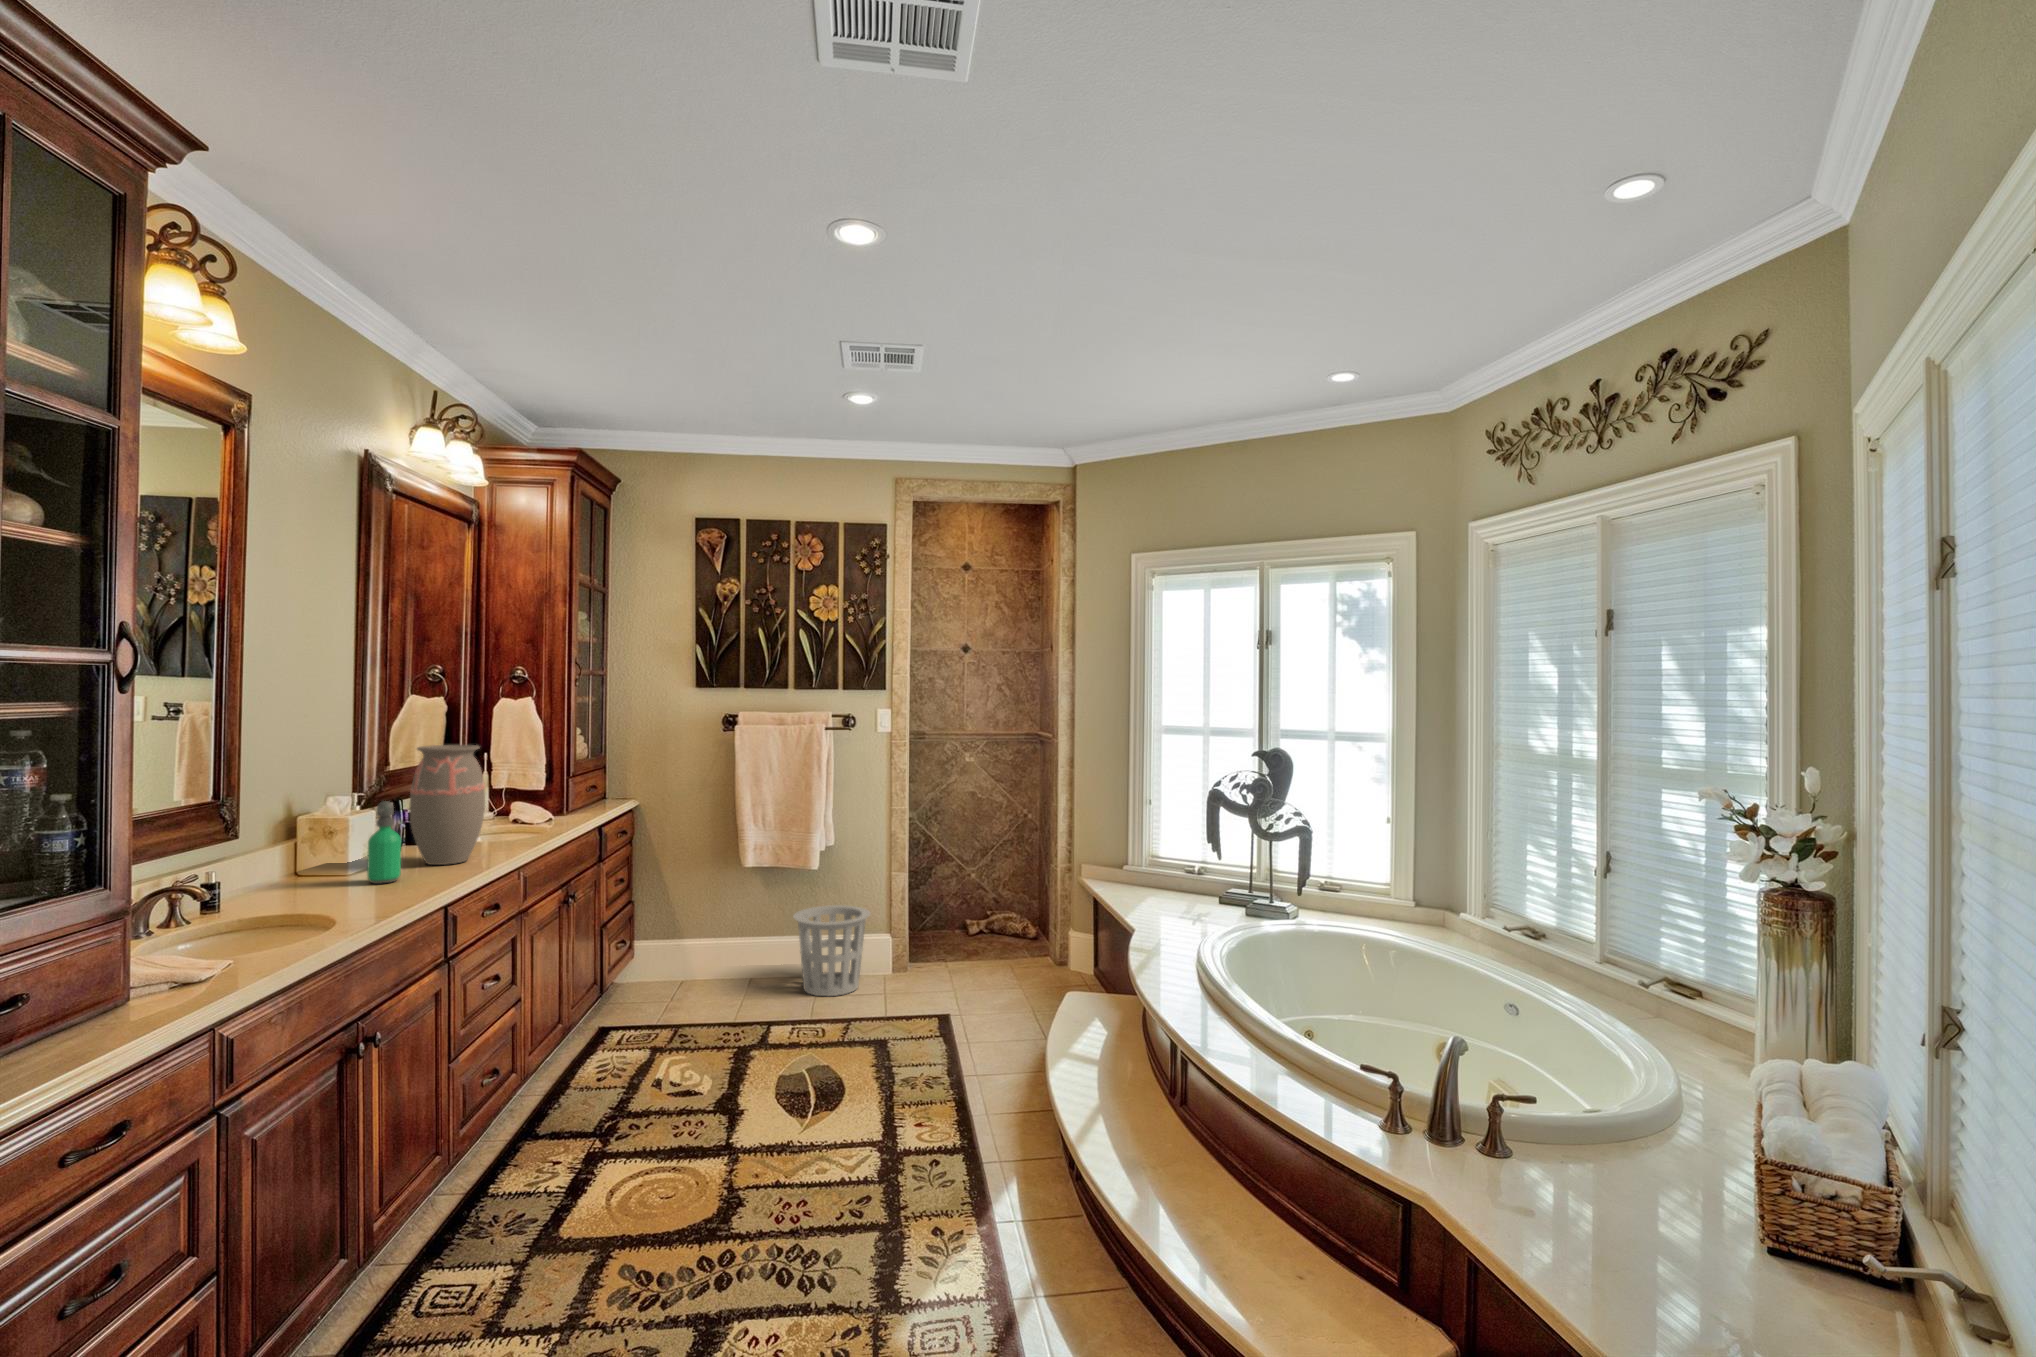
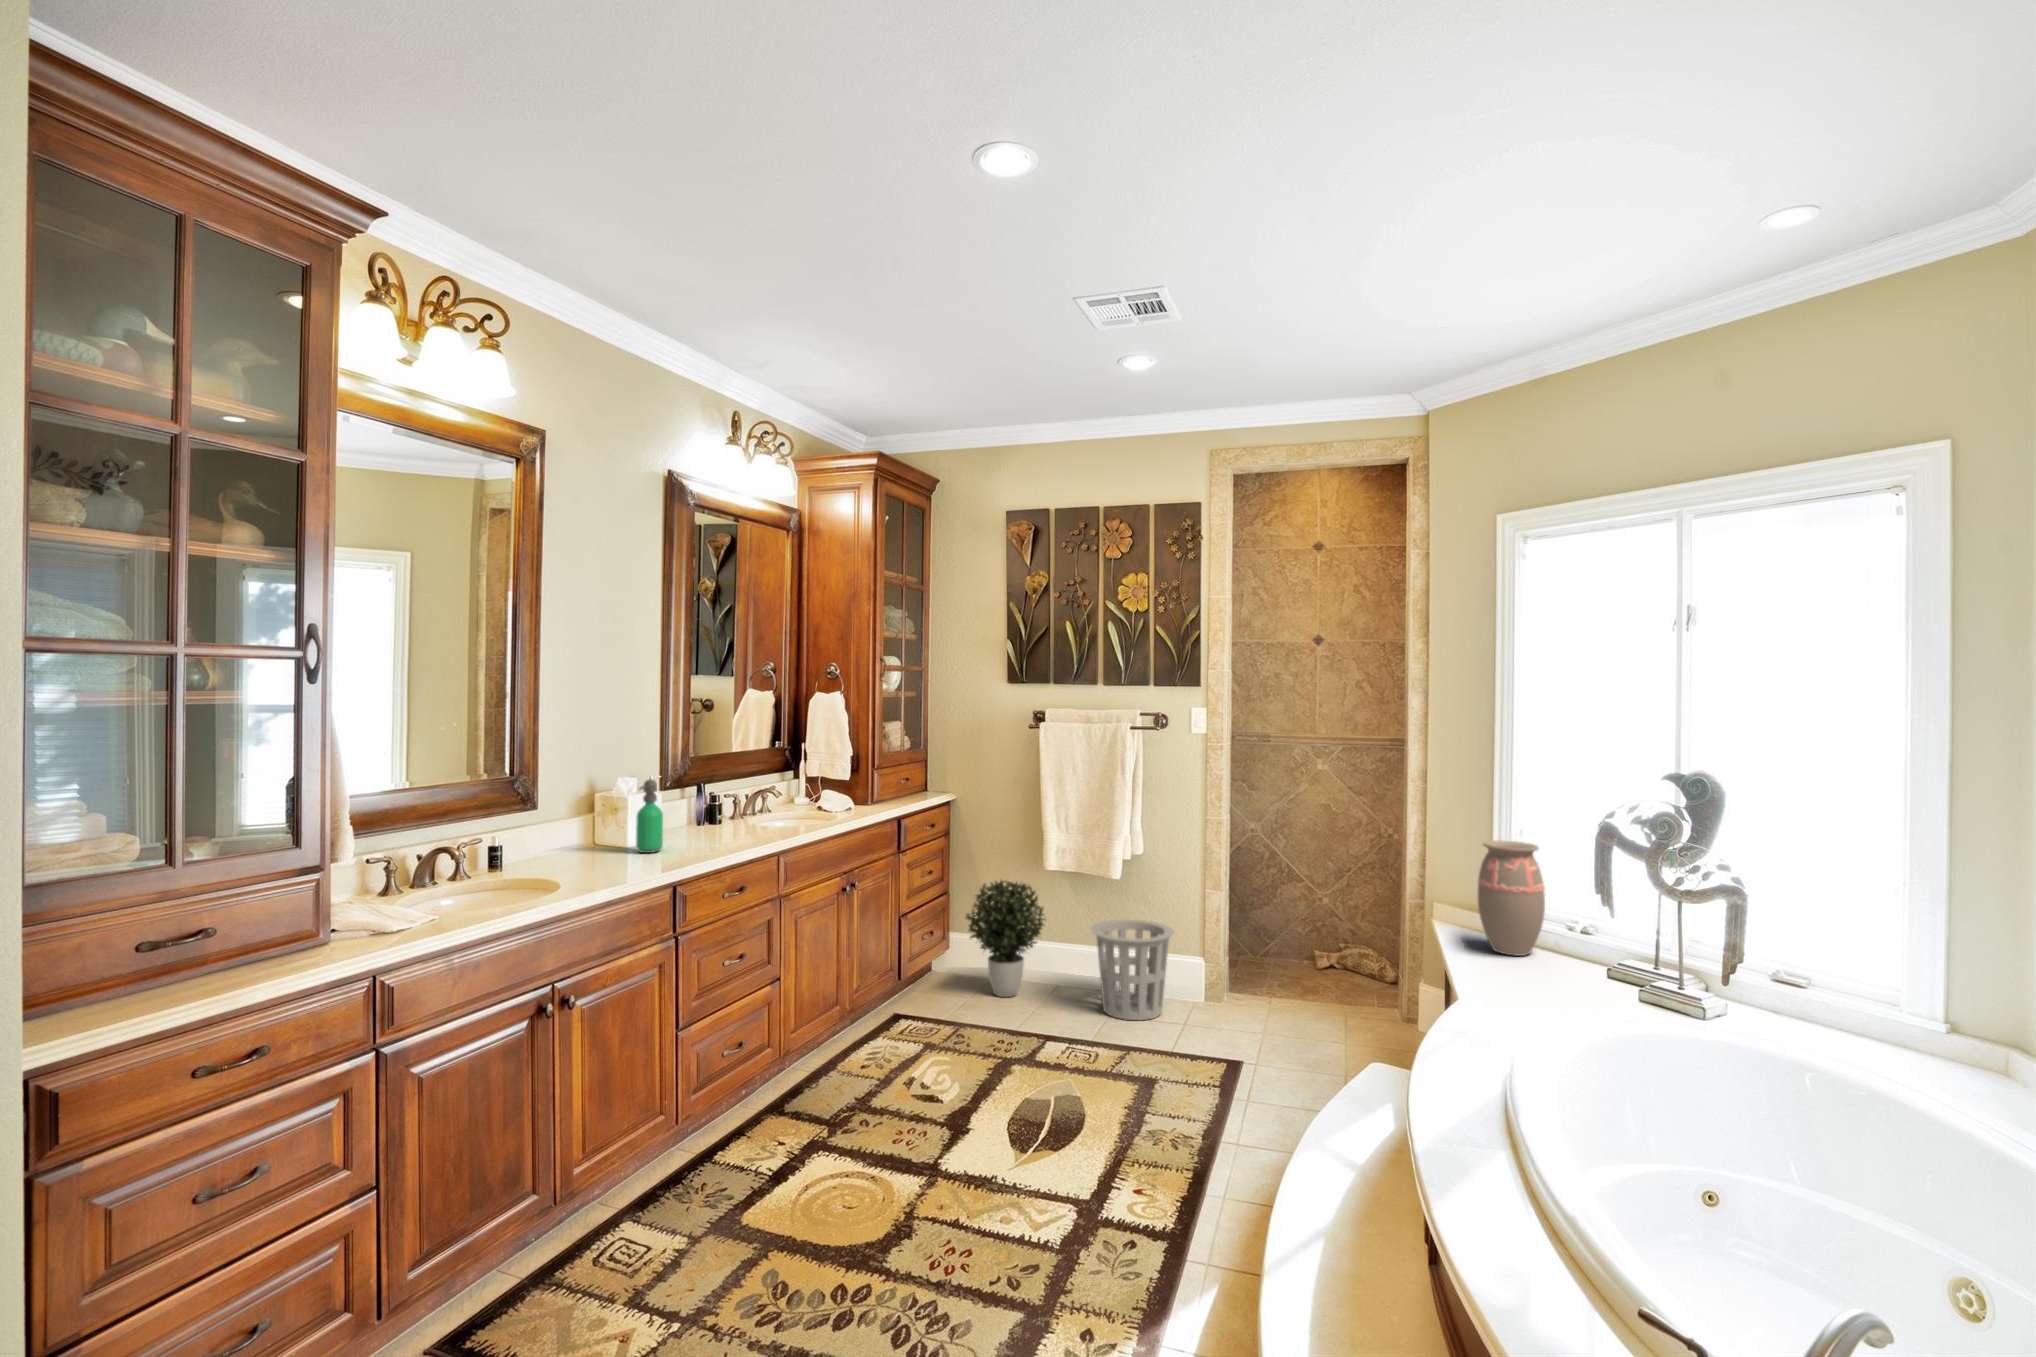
decorative vase: present [409,745,485,865] -> present [1478,840,1545,956]
potted plant: none [663,880,745,996] -> present [966,880,1045,997]

